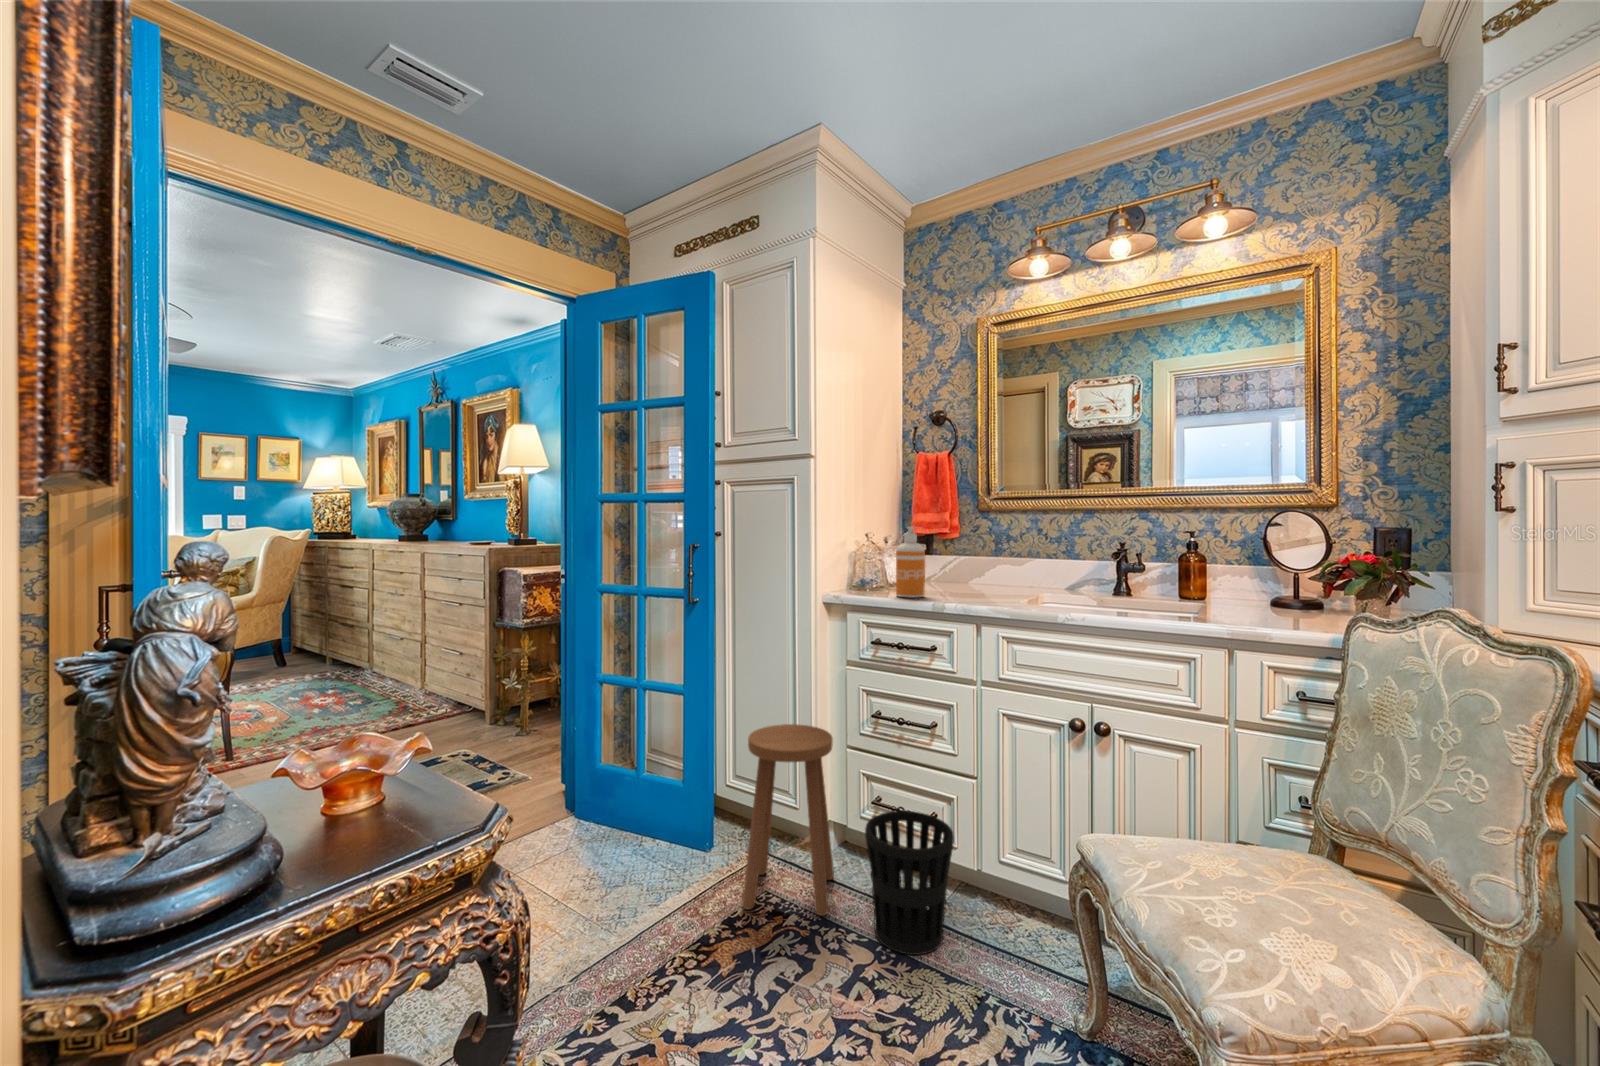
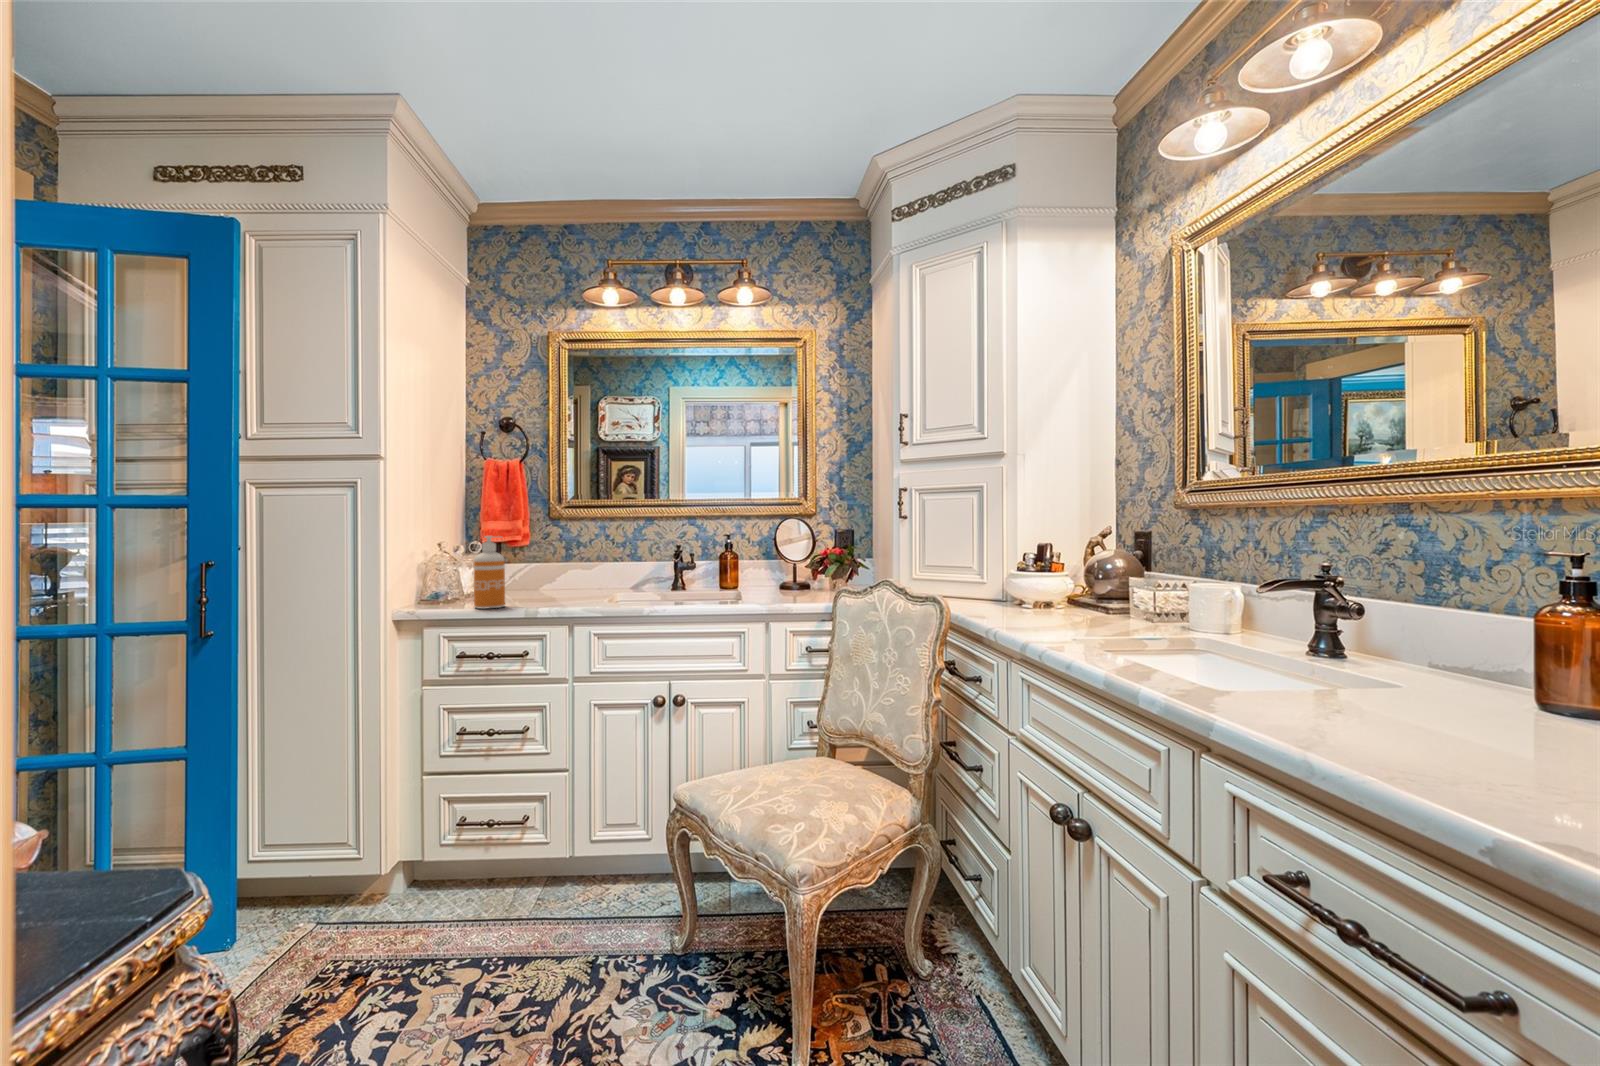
stool: present [742,724,834,916] -> none [302,761,419,989]
wastebasket: present [865,811,954,955] -> none [464,818,557,958]

